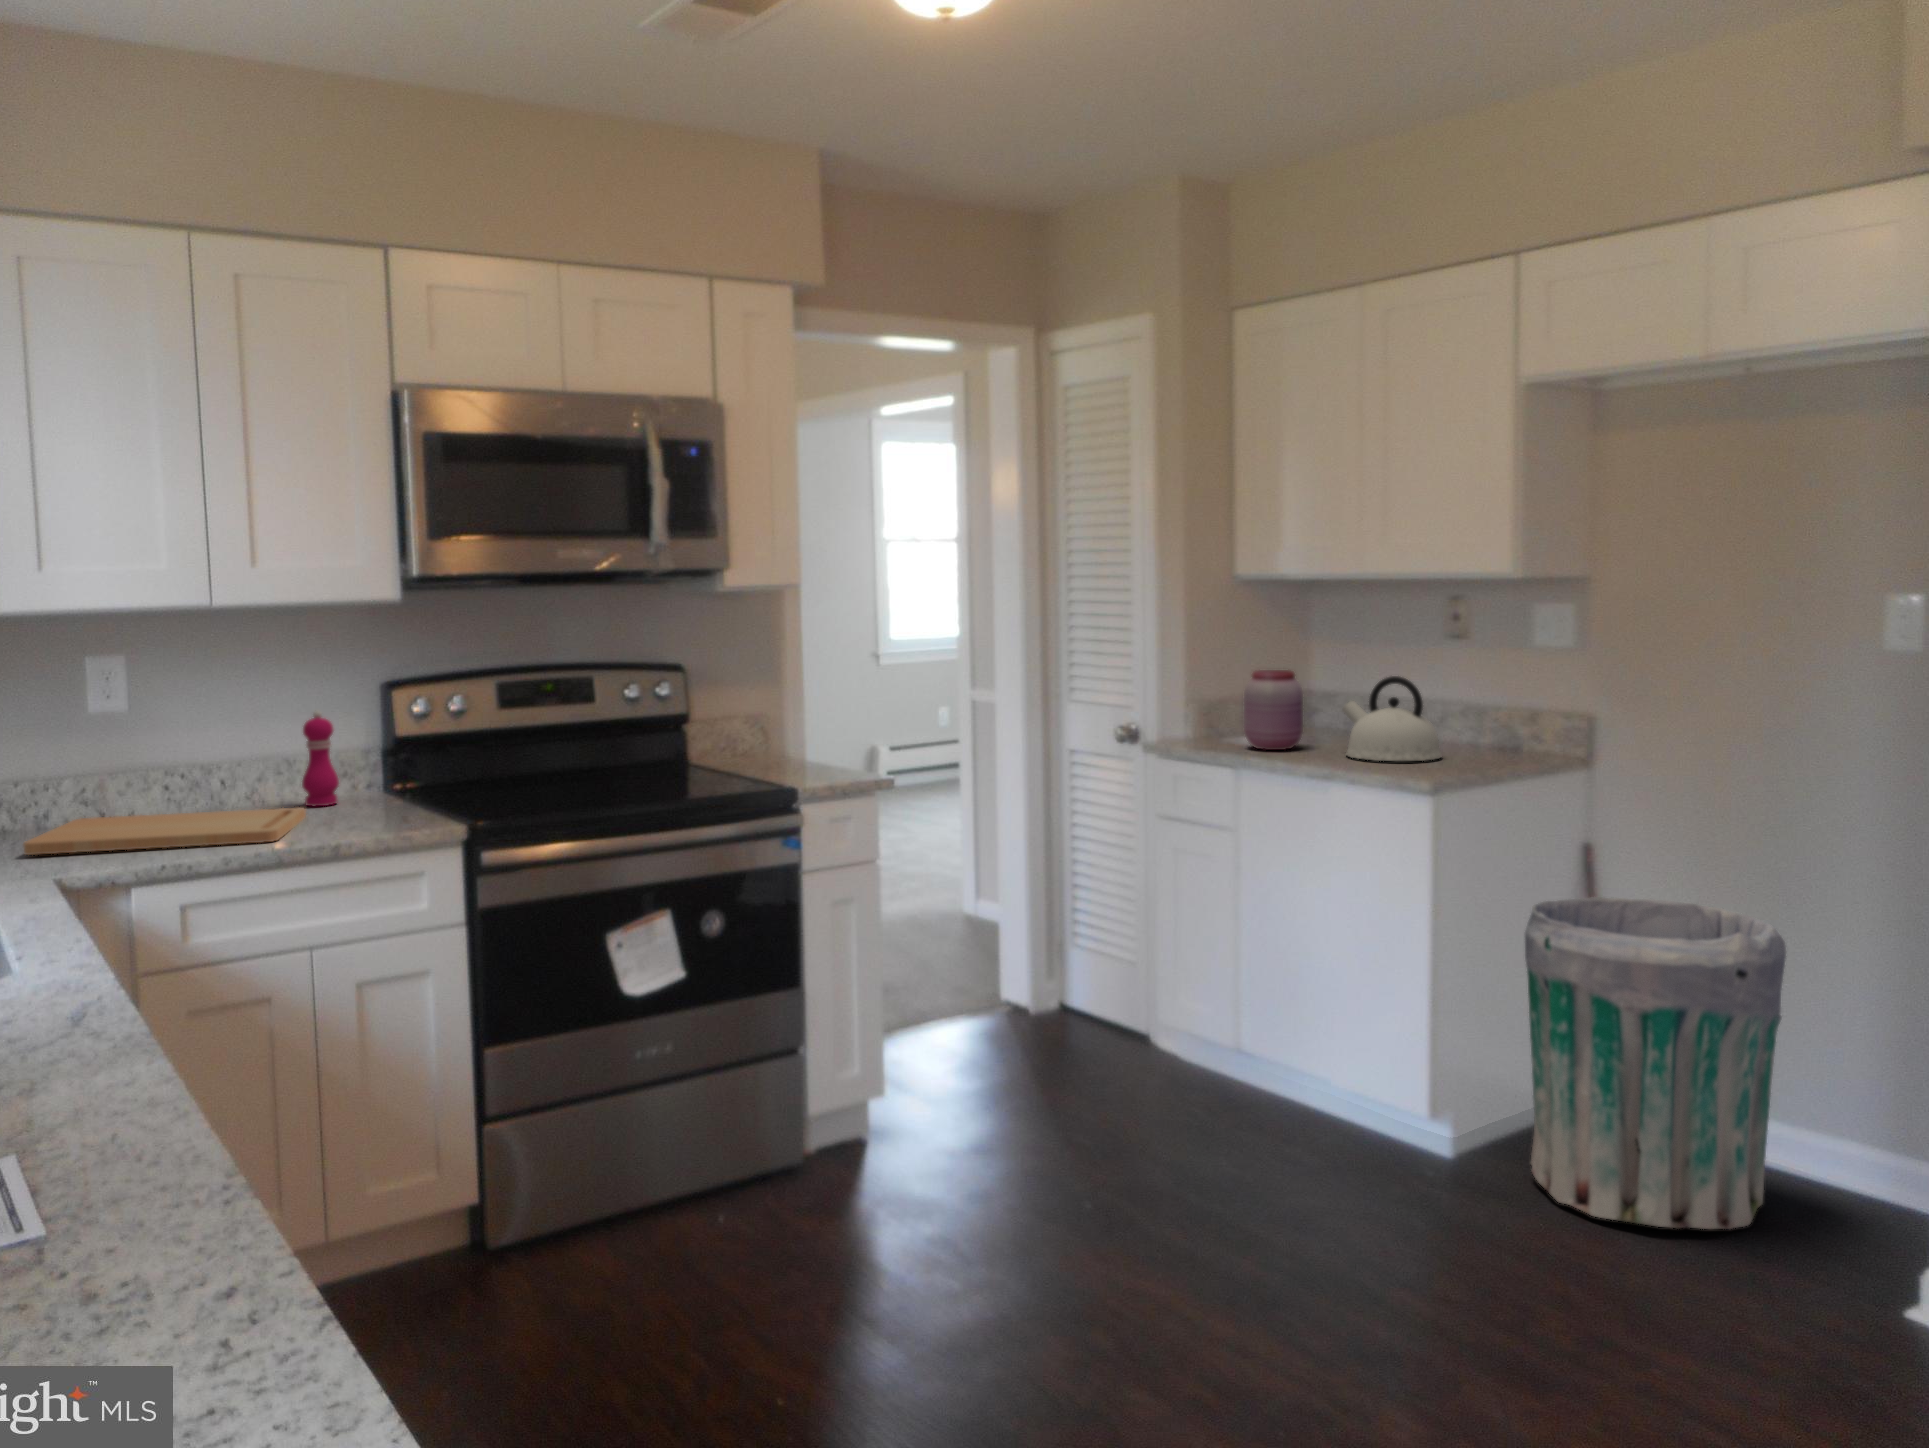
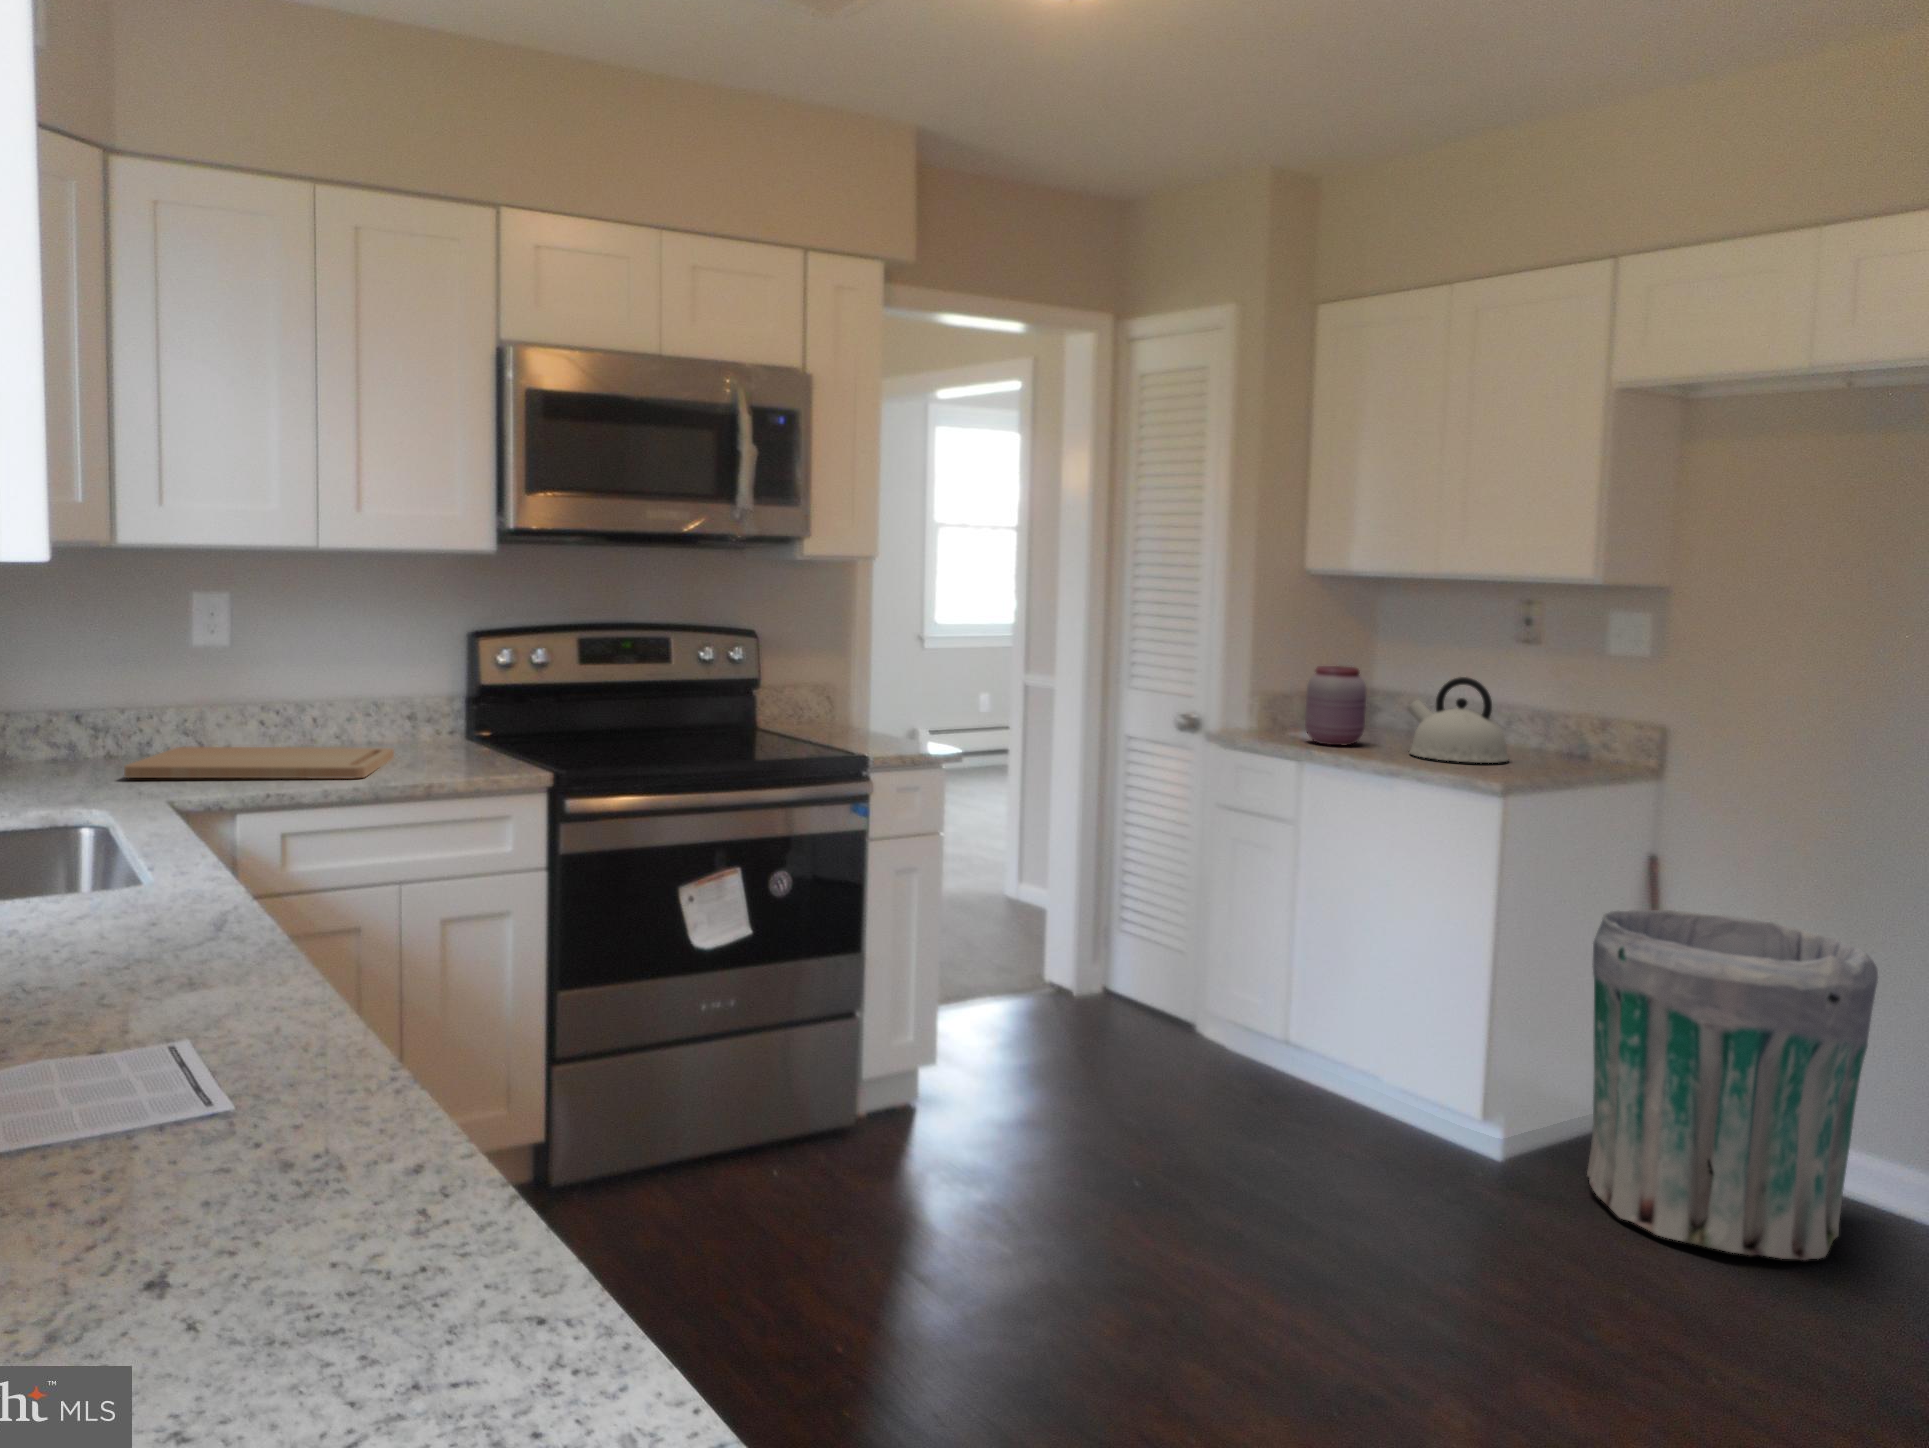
pepper mill: present [302,711,339,806] -> none [393,656,428,748]

